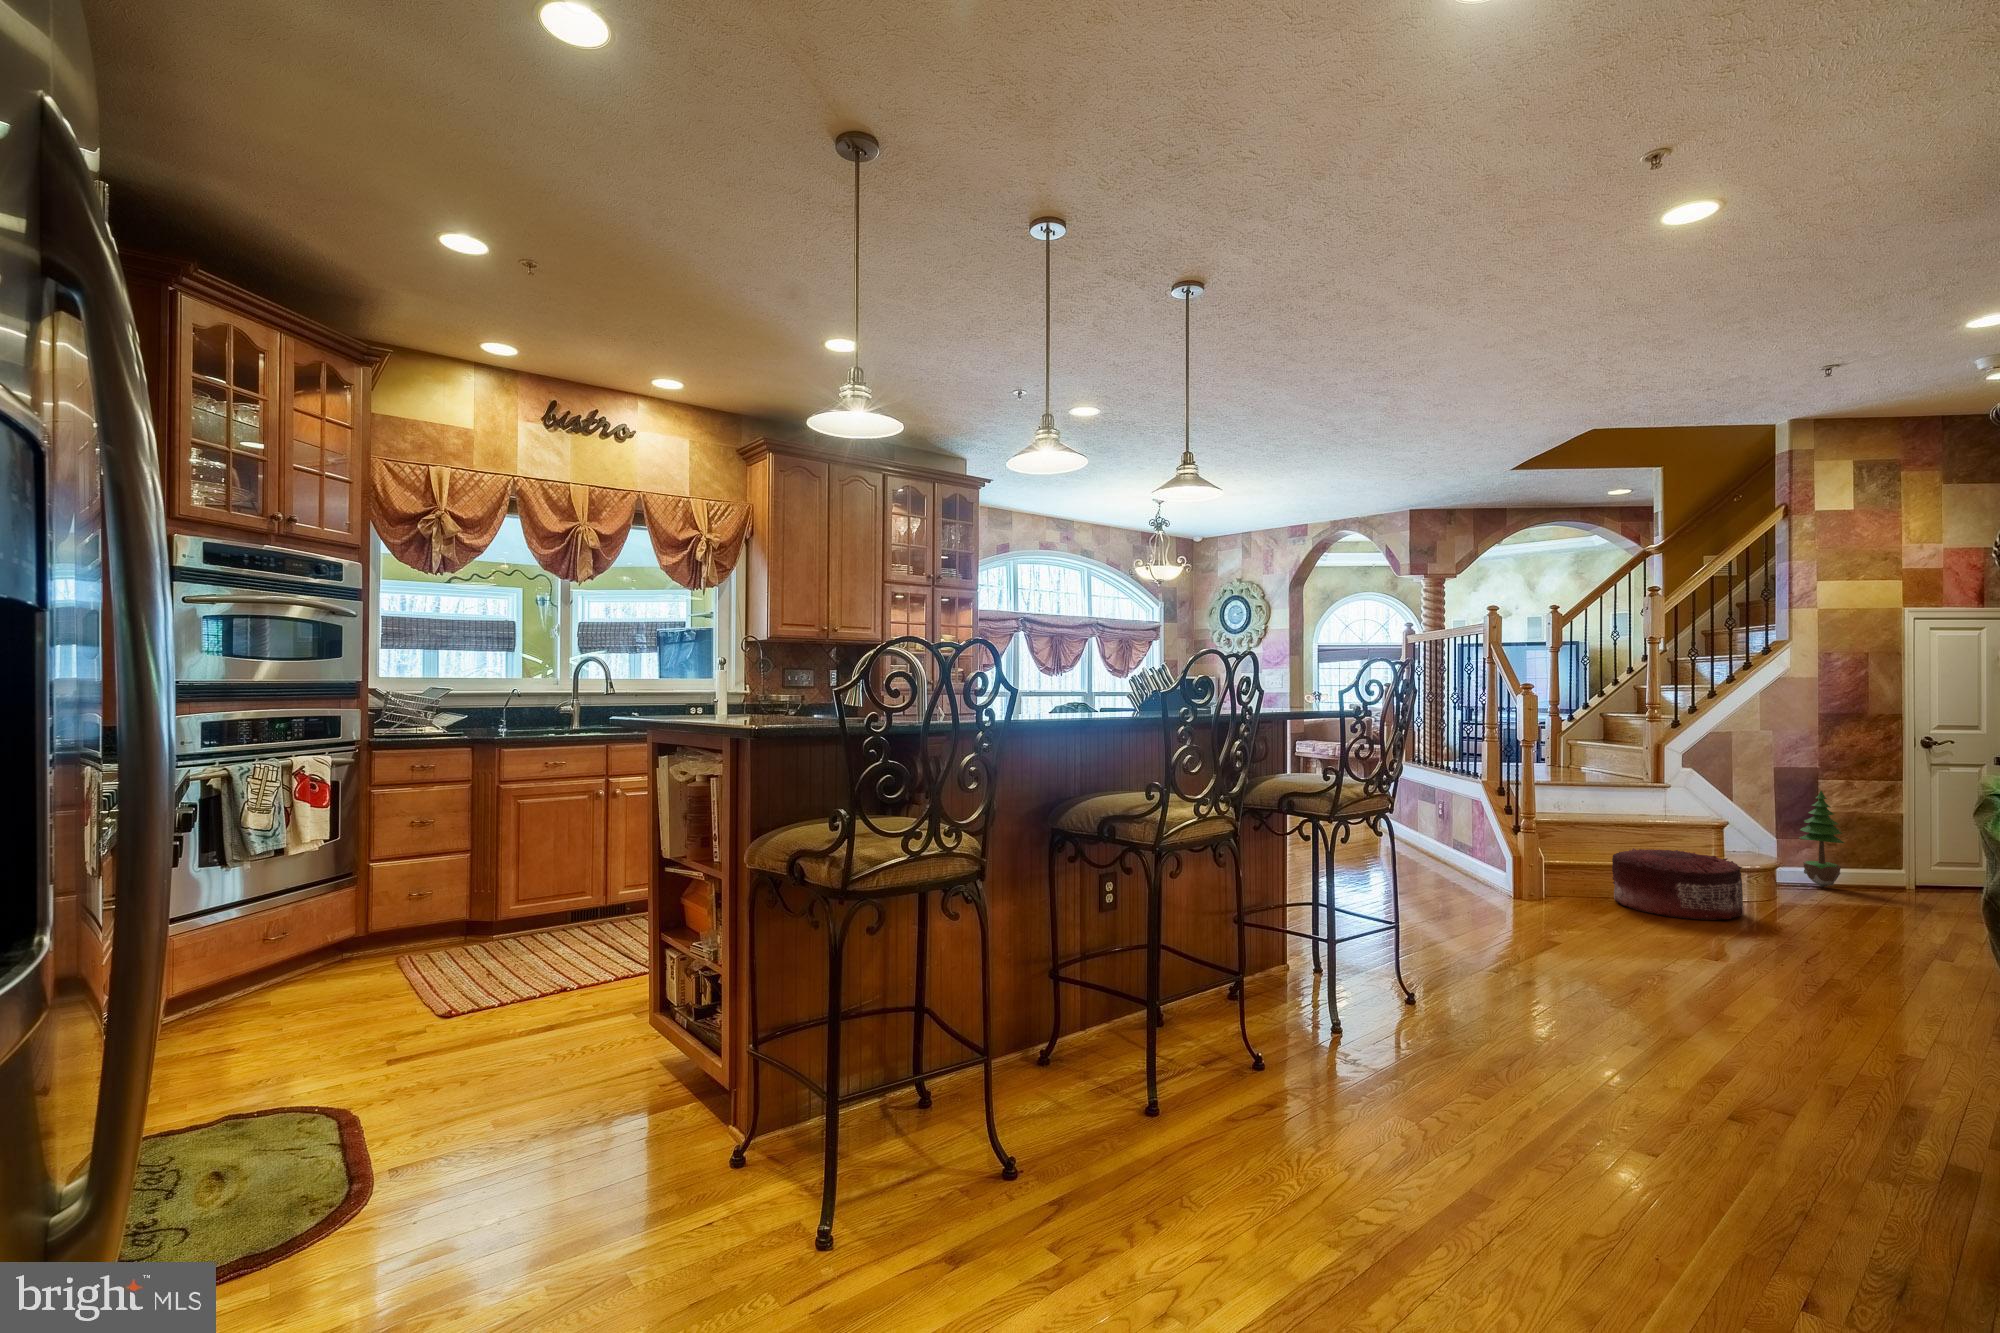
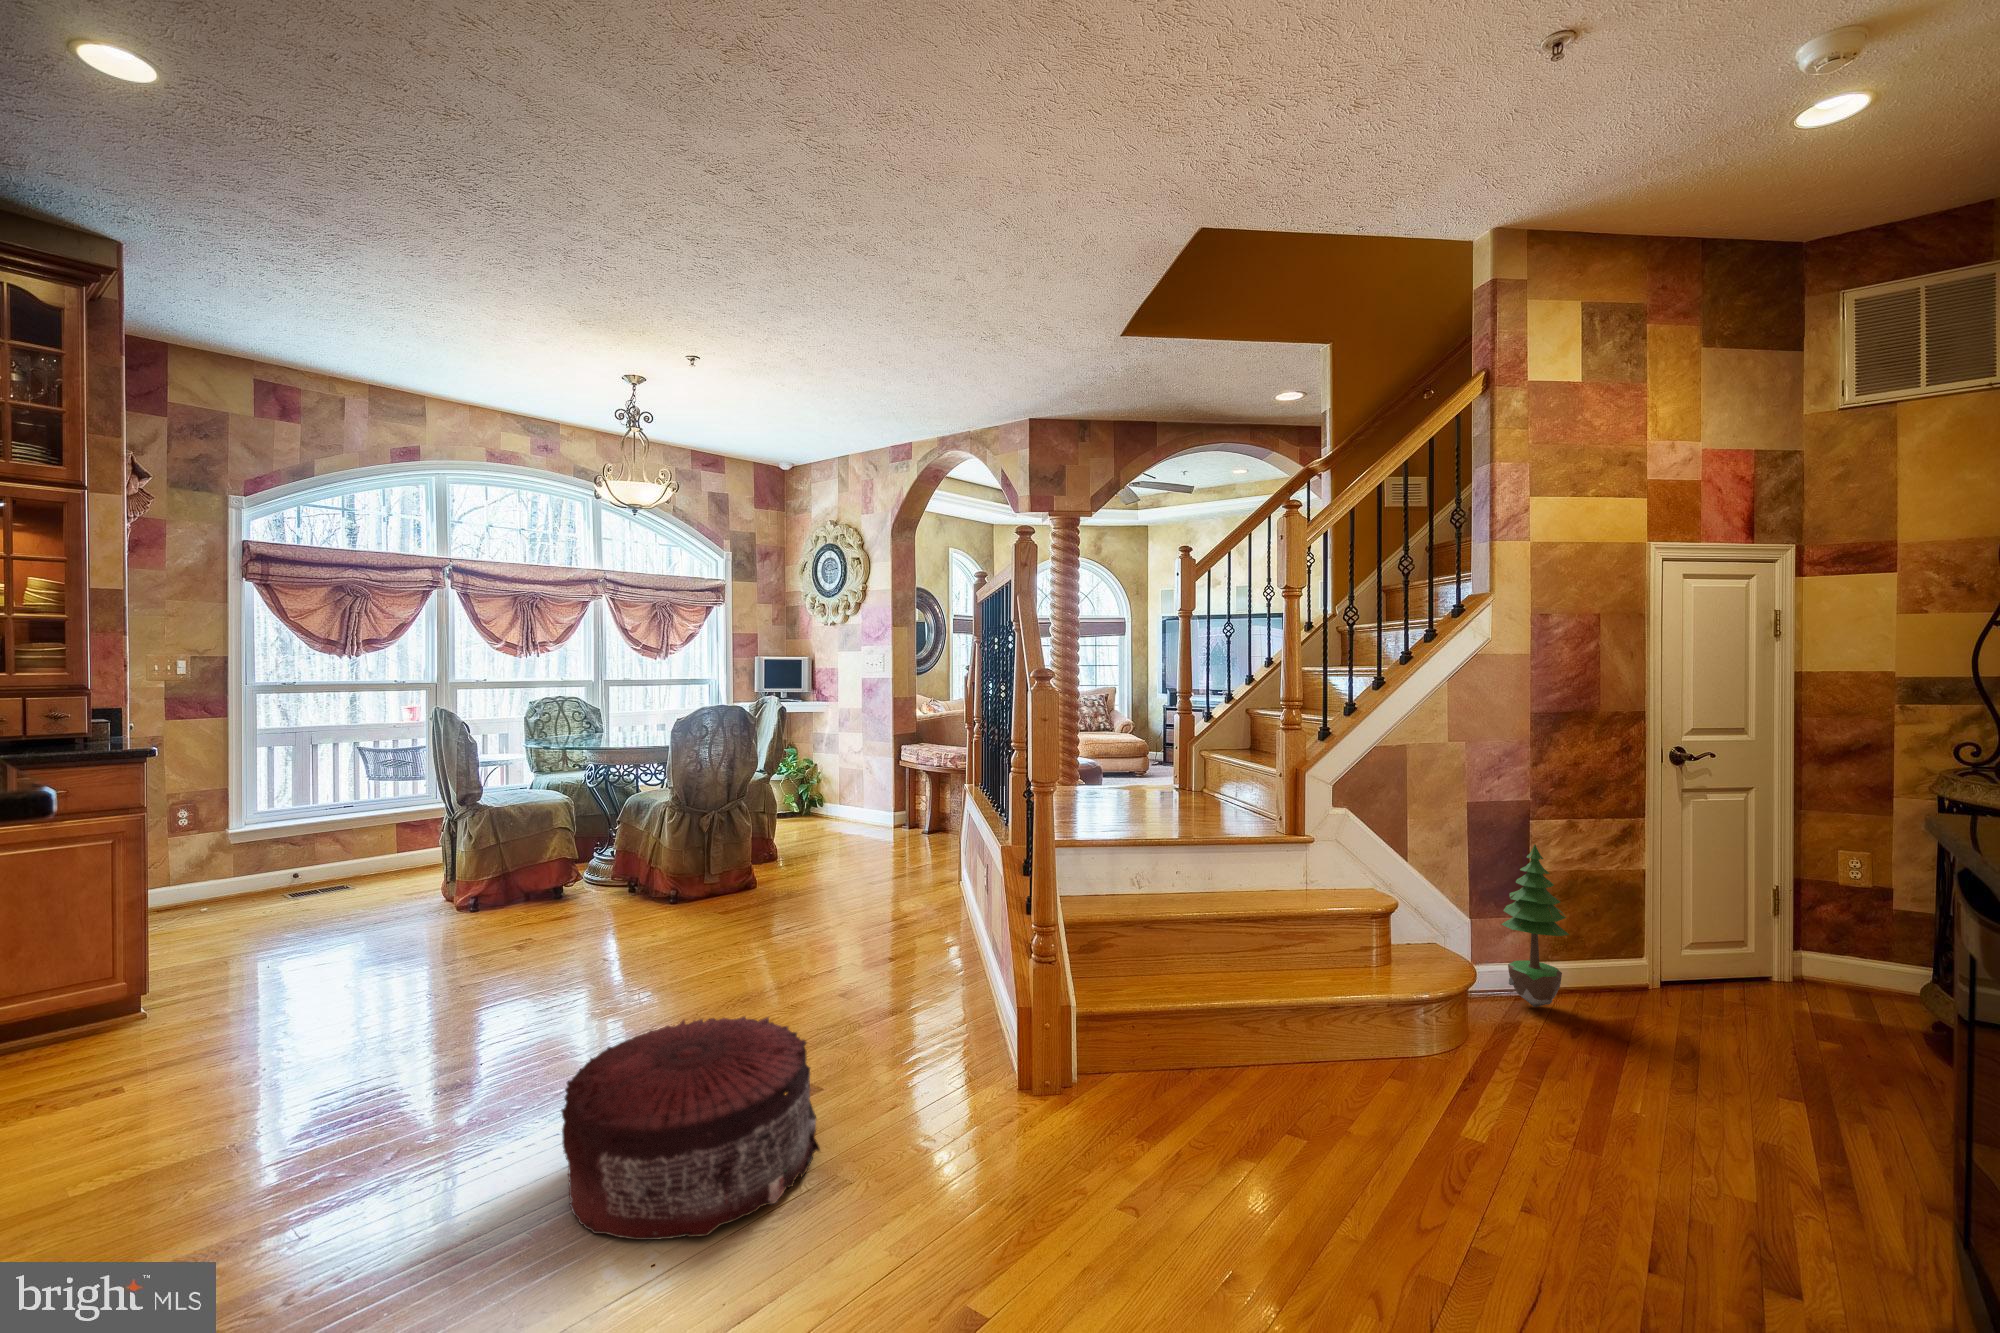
pouf: present [1612,848,1744,920] -> present [561,1017,820,1240]

